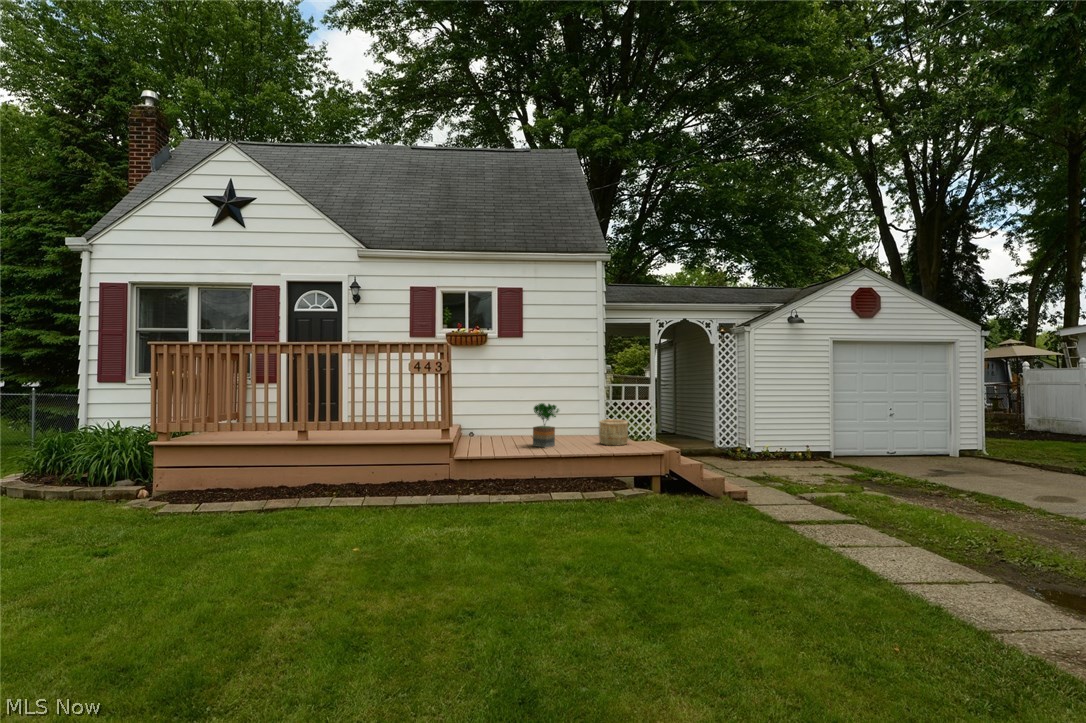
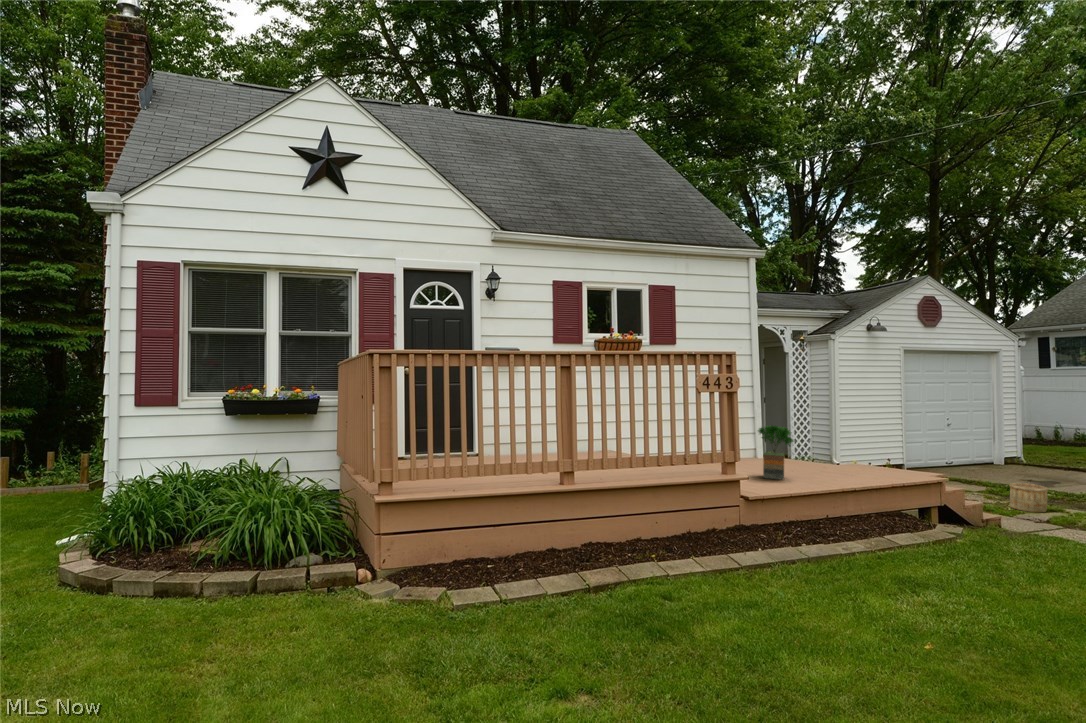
wooden bucket: present [599,419,628,445] -> present [1010,483,1048,512]

